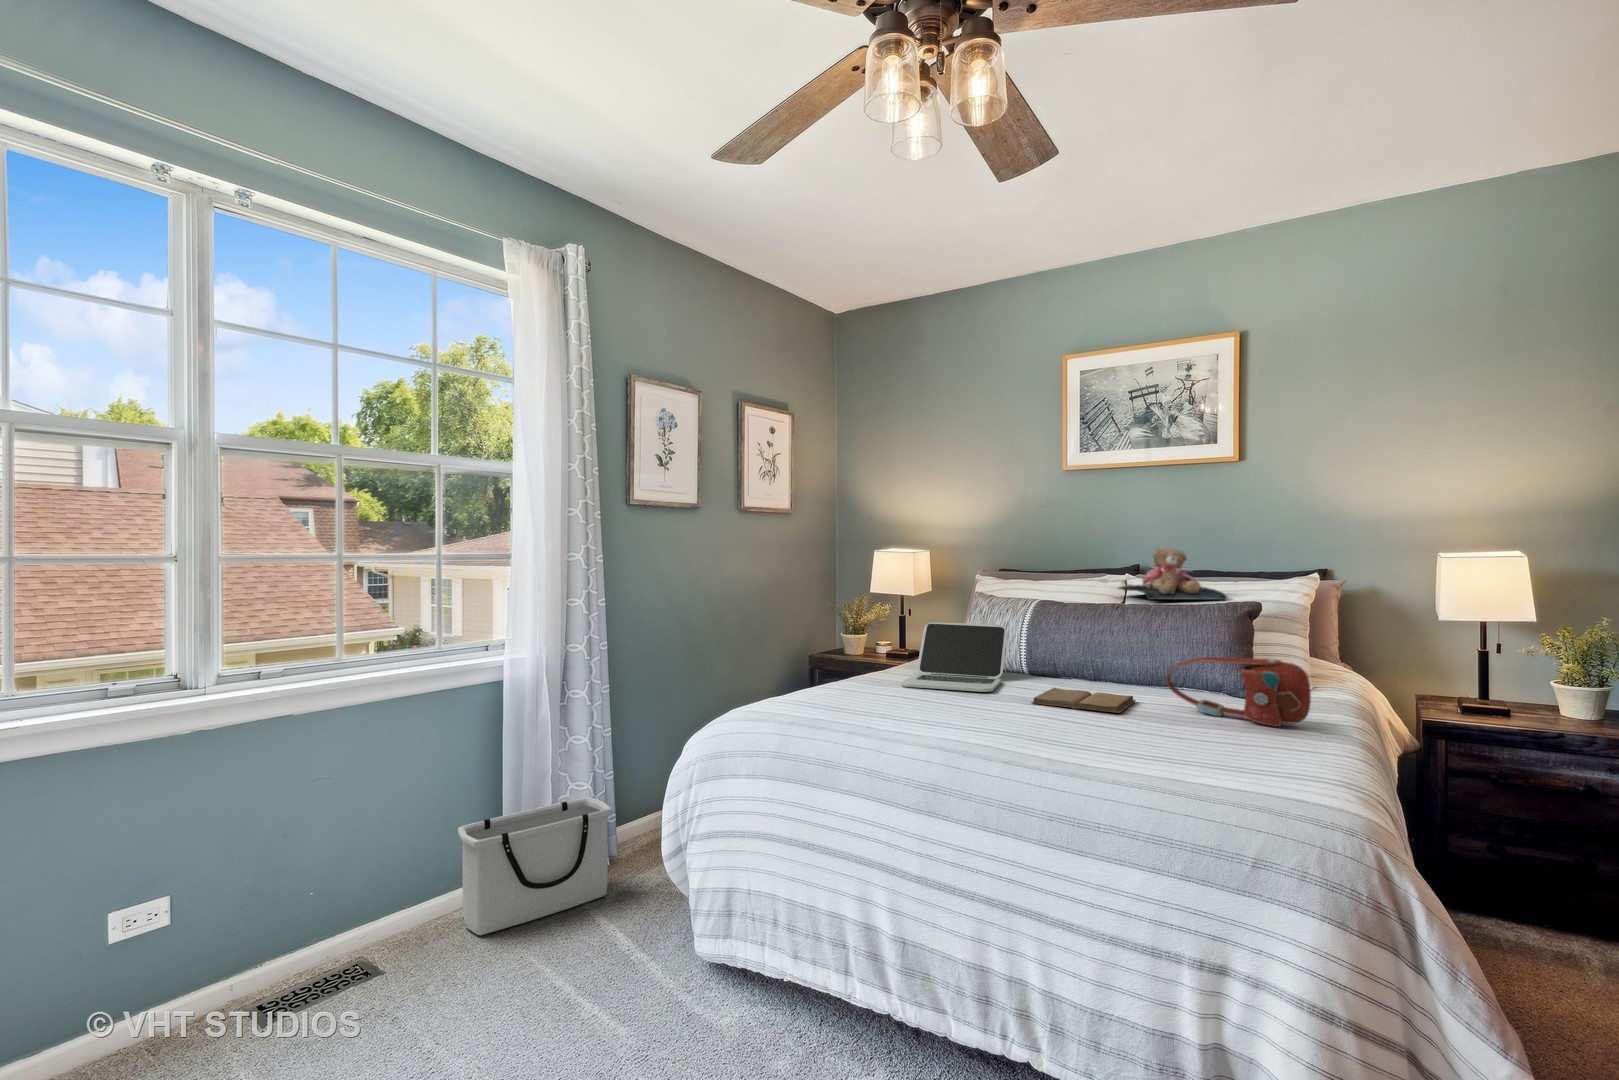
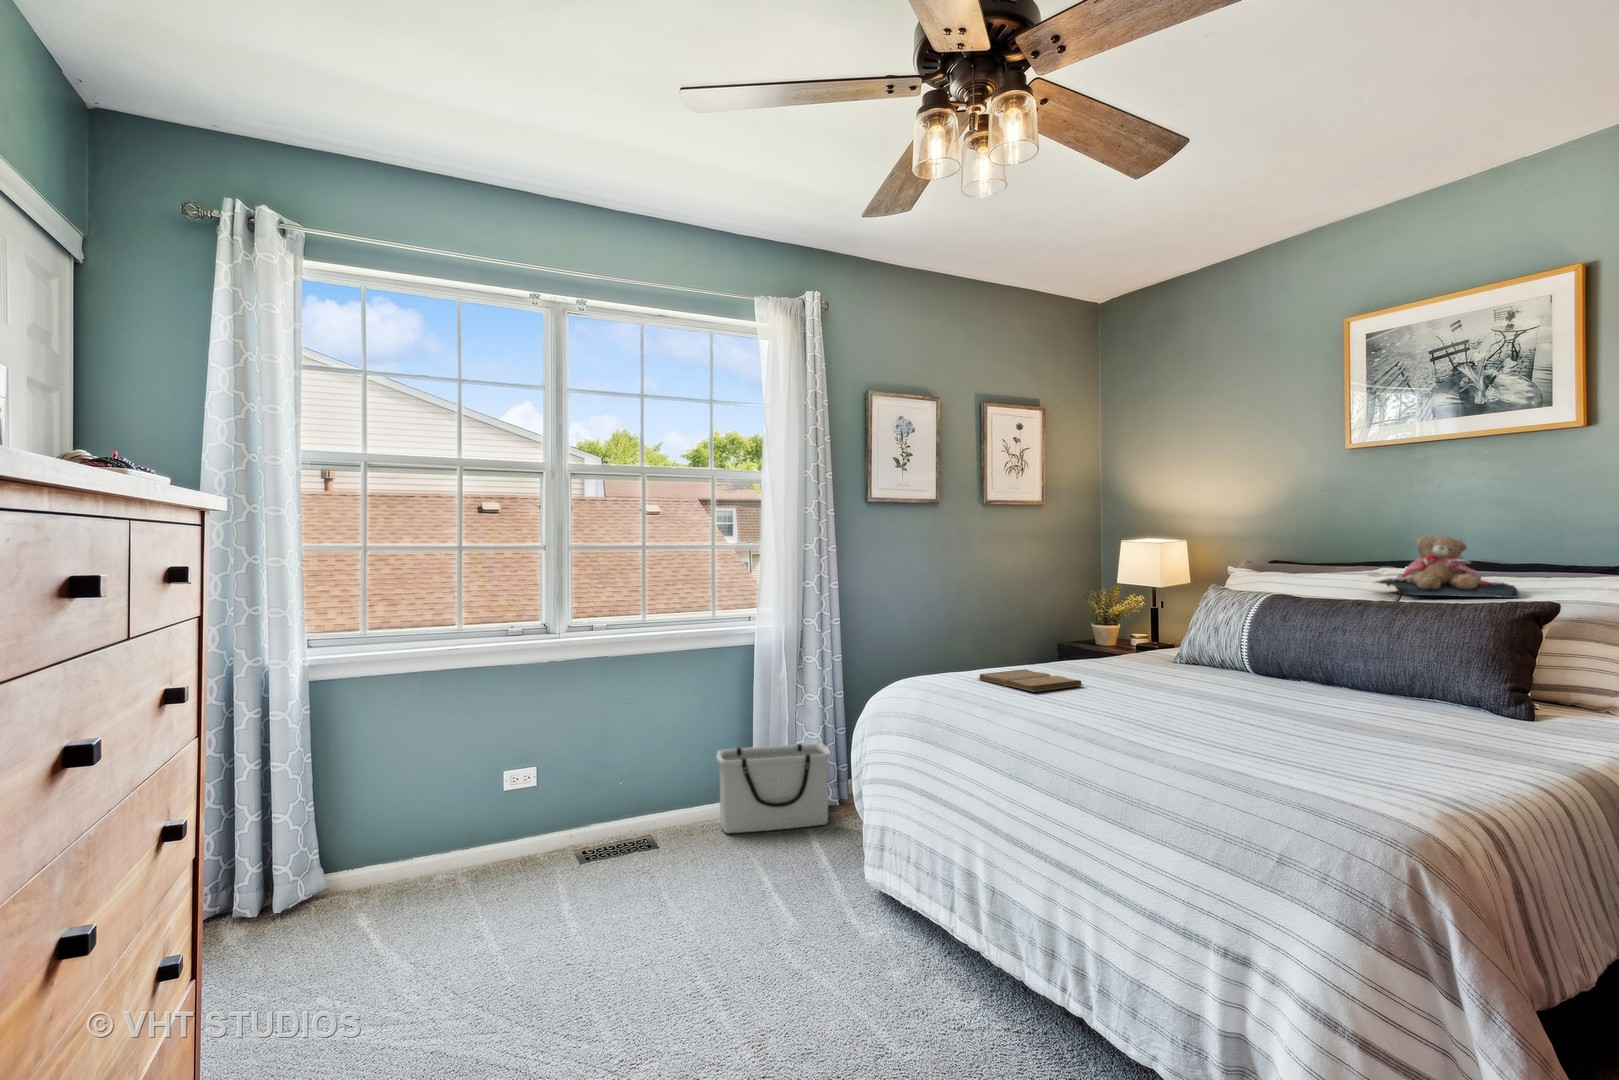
laptop: present [902,622,1007,692] -> none [1076,612,1206,681]
handbag: present [1166,657,1311,726] -> none [1349,657,1525,742]
book: present [1032,688,1136,713] -> present [978,669,1083,692]

